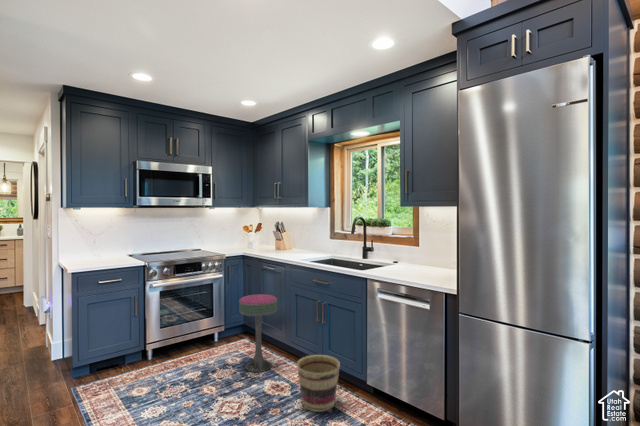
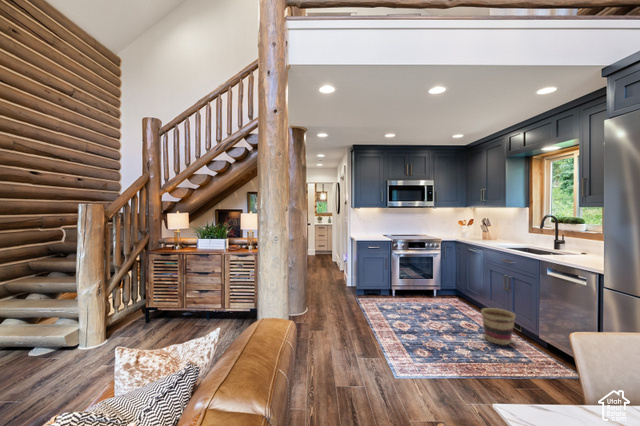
bar stool: present [239,294,277,372] -> none [447,266,475,316]

